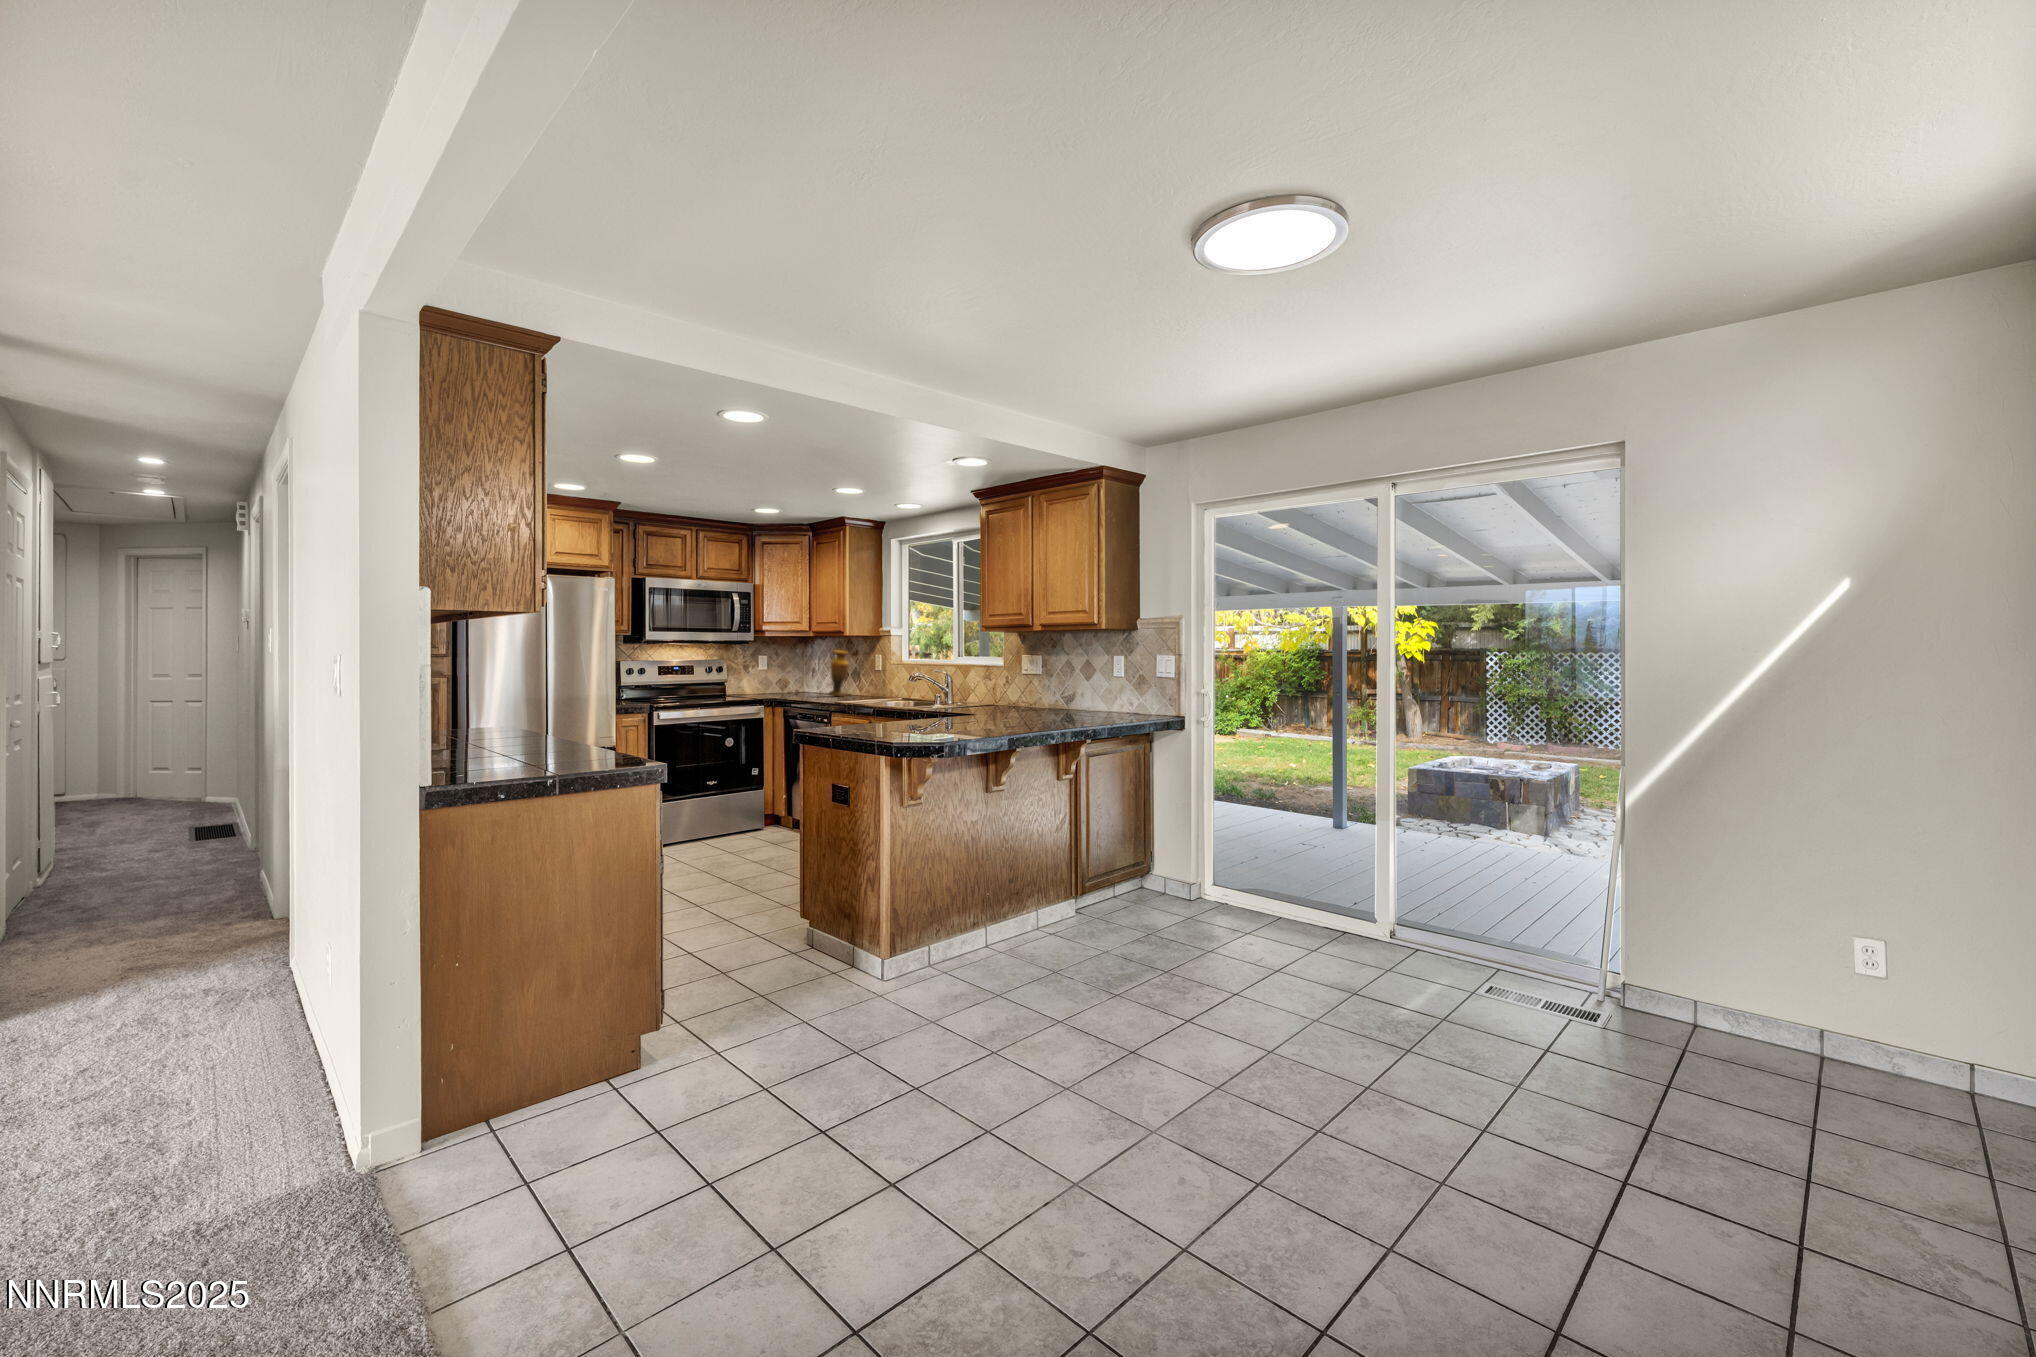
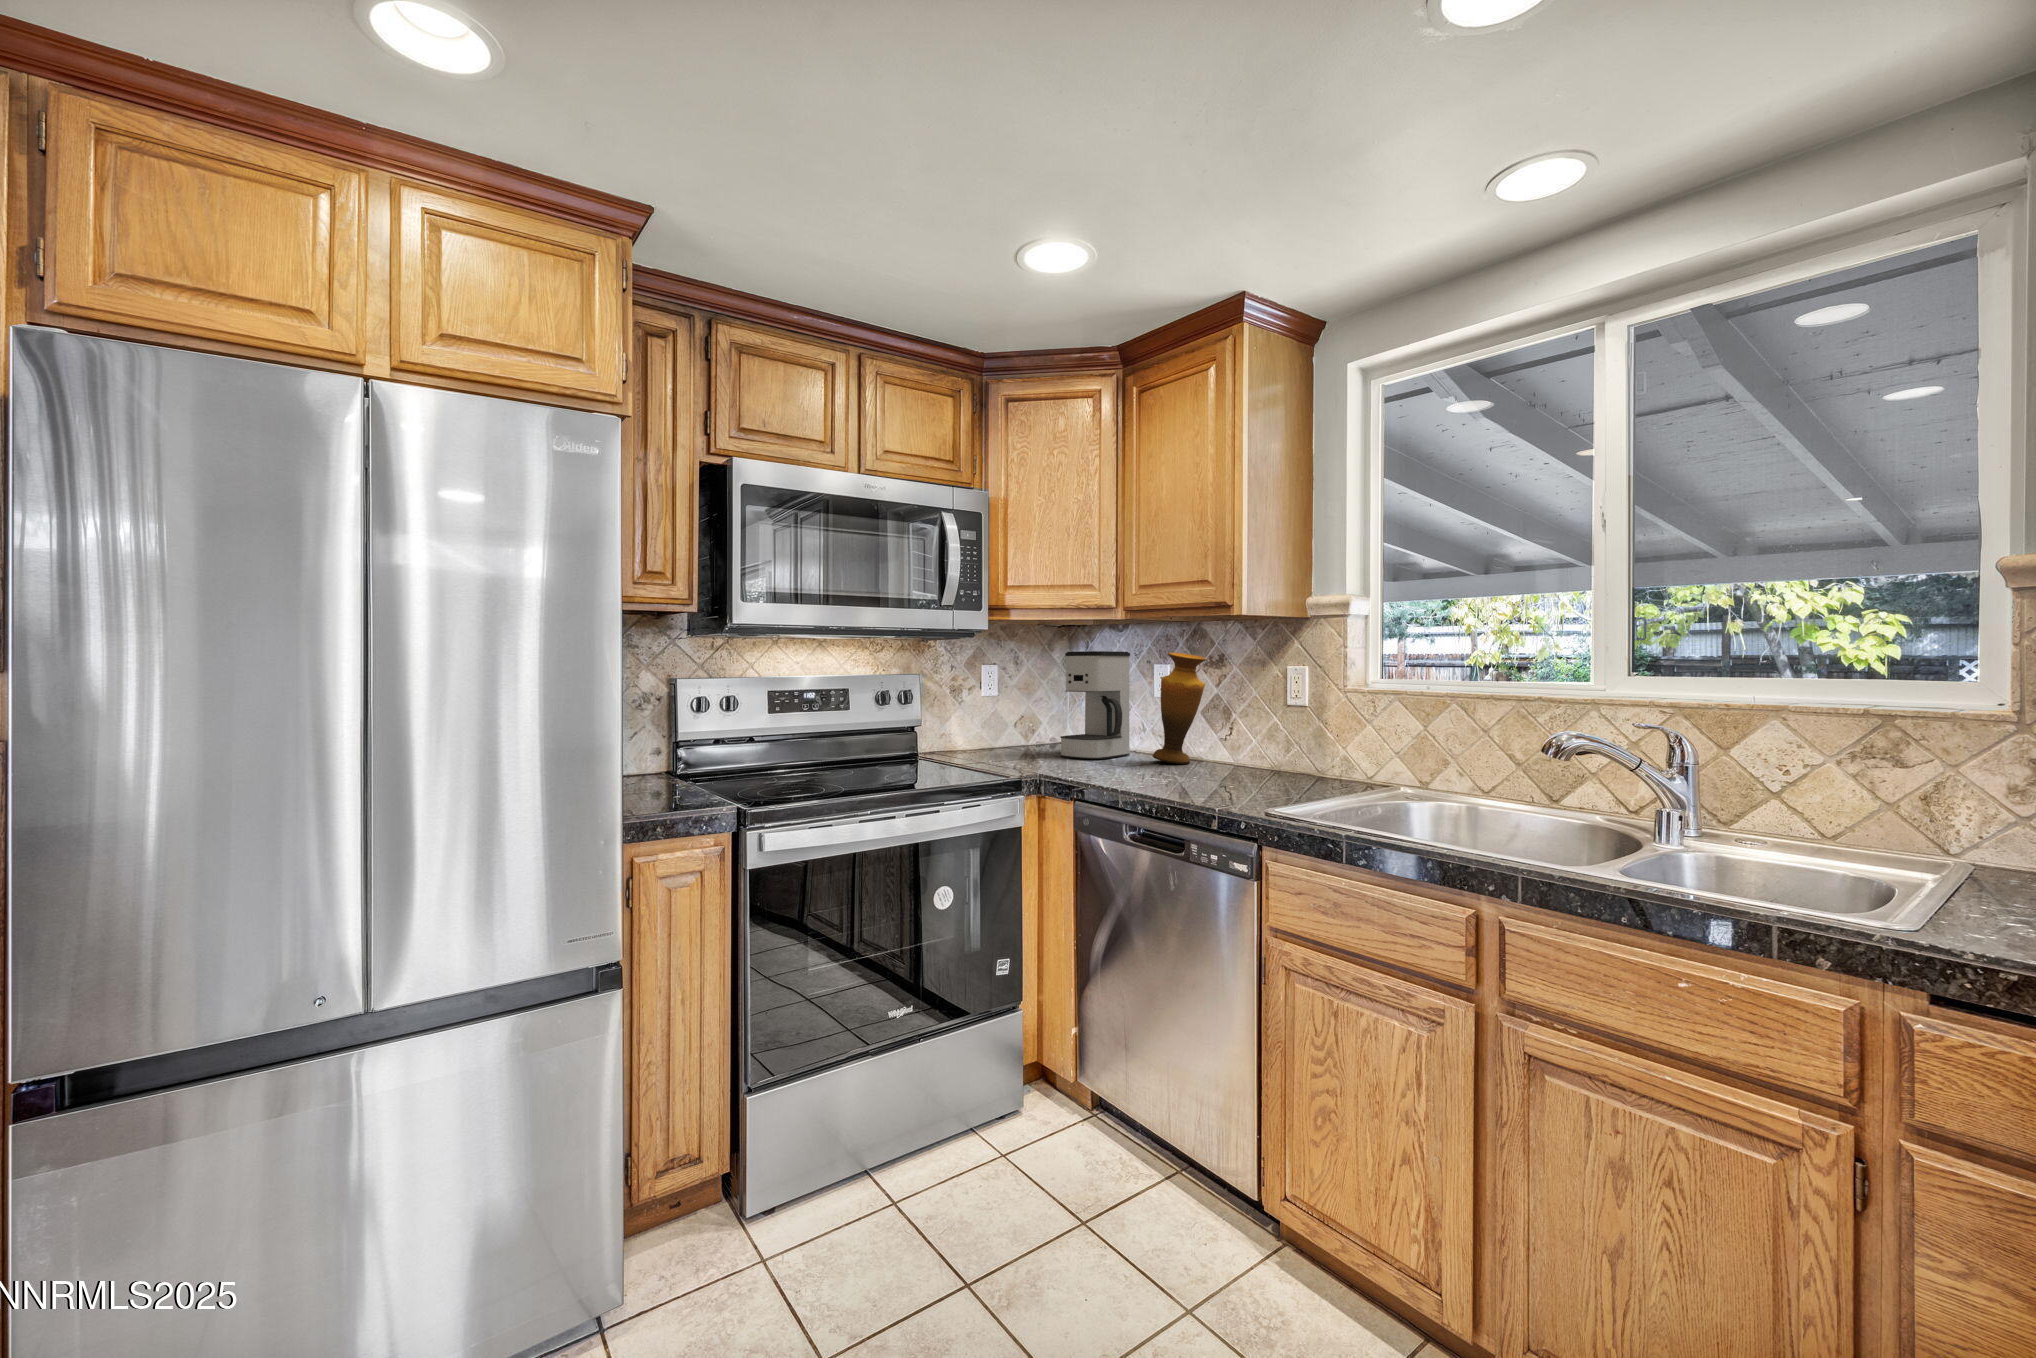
coffee maker: none [792,650,824,696] -> present [1060,651,1130,759]

